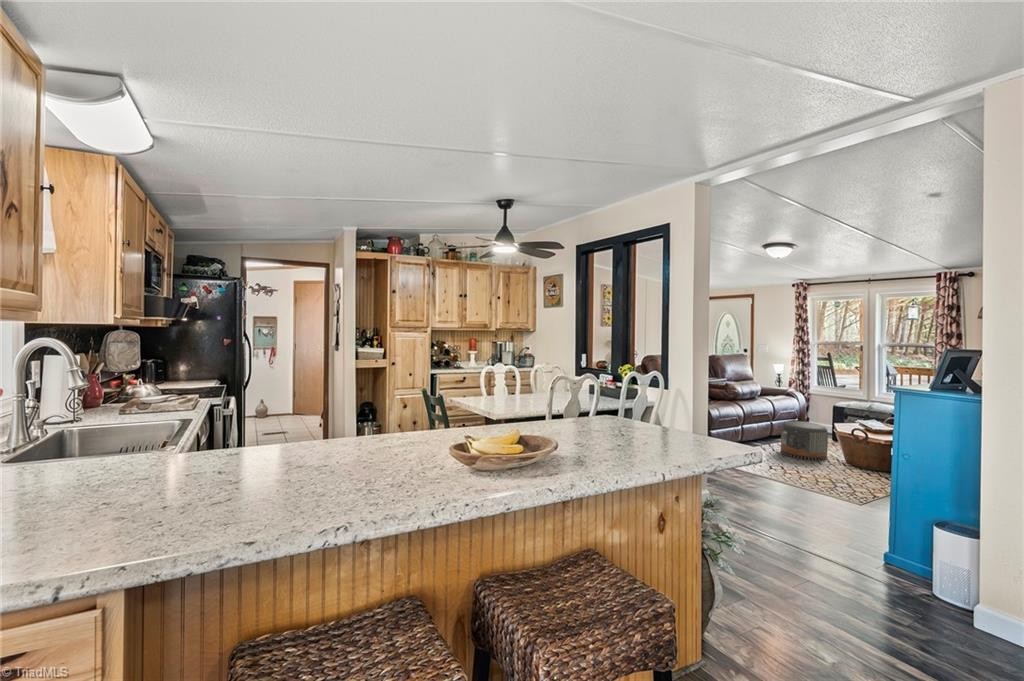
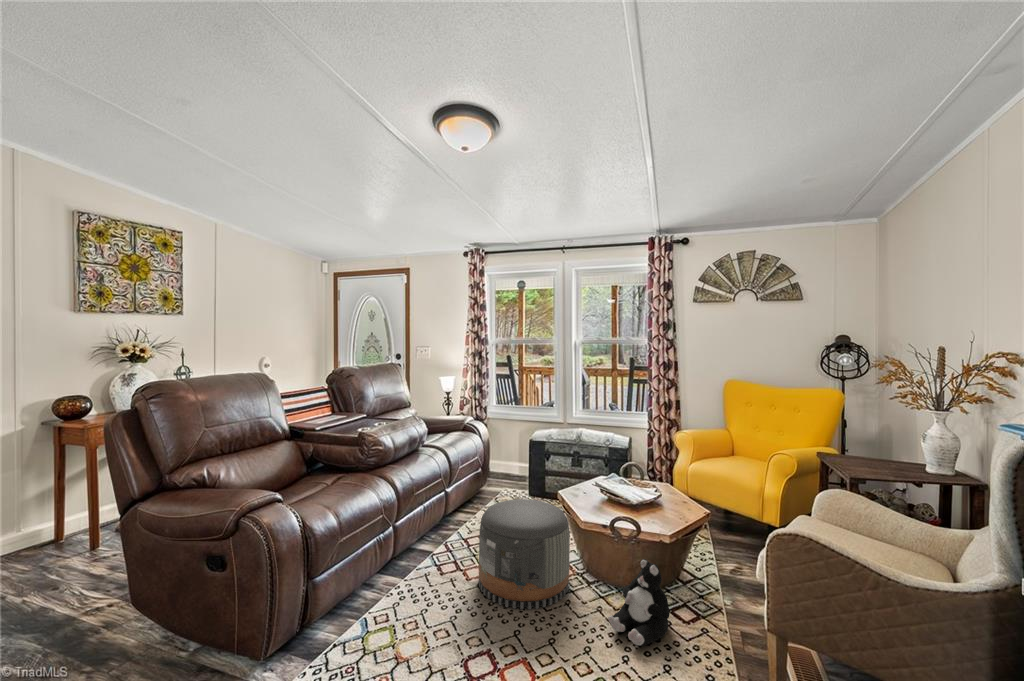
plush toy: none [834,444,865,472] -> present [608,559,670,646]

